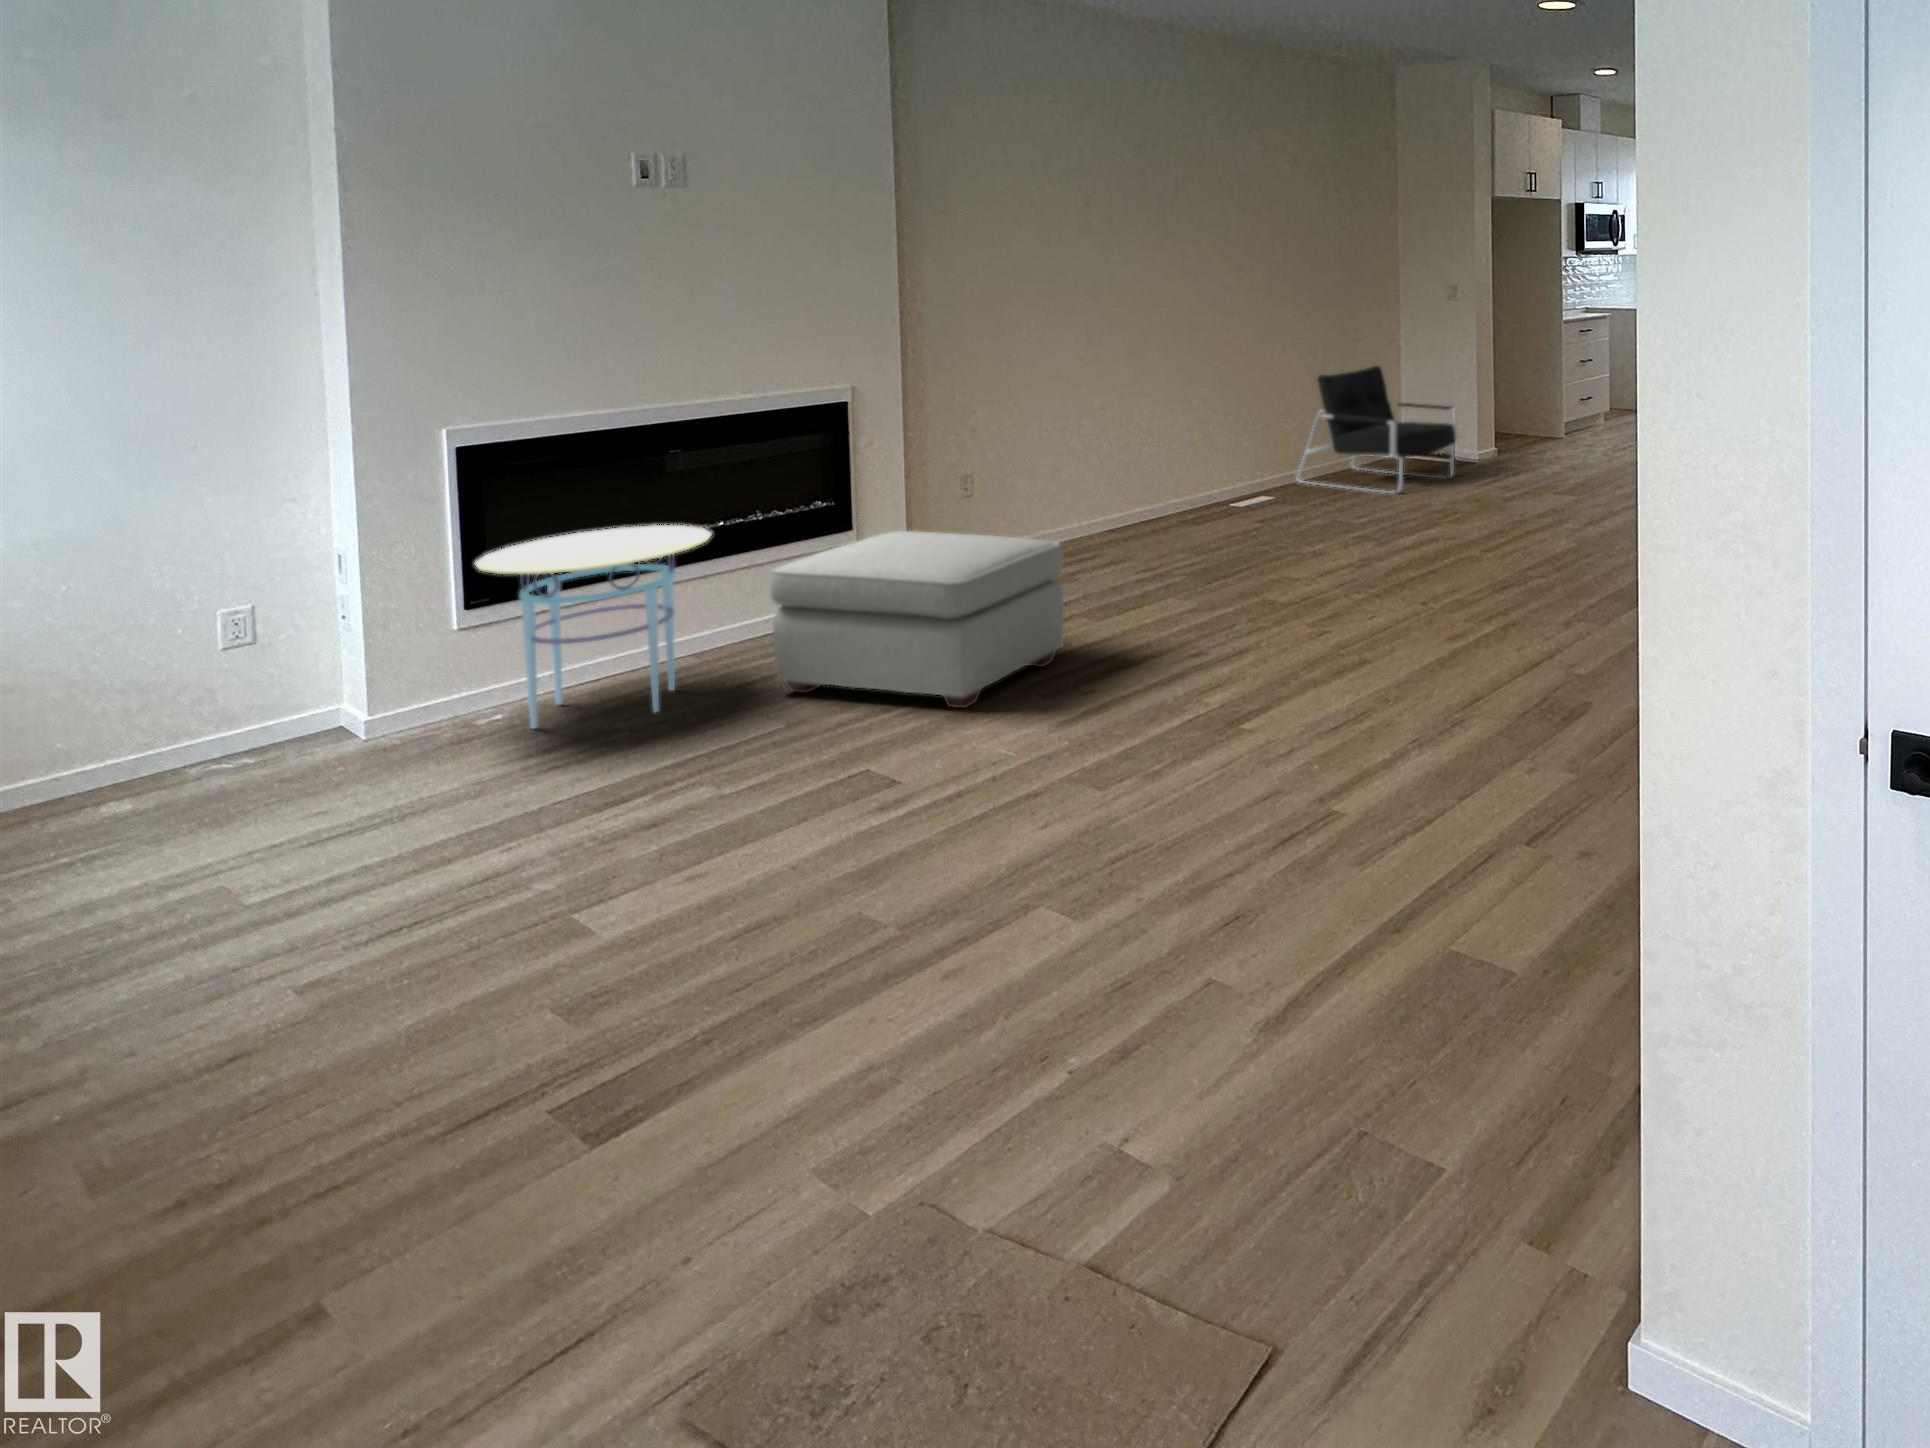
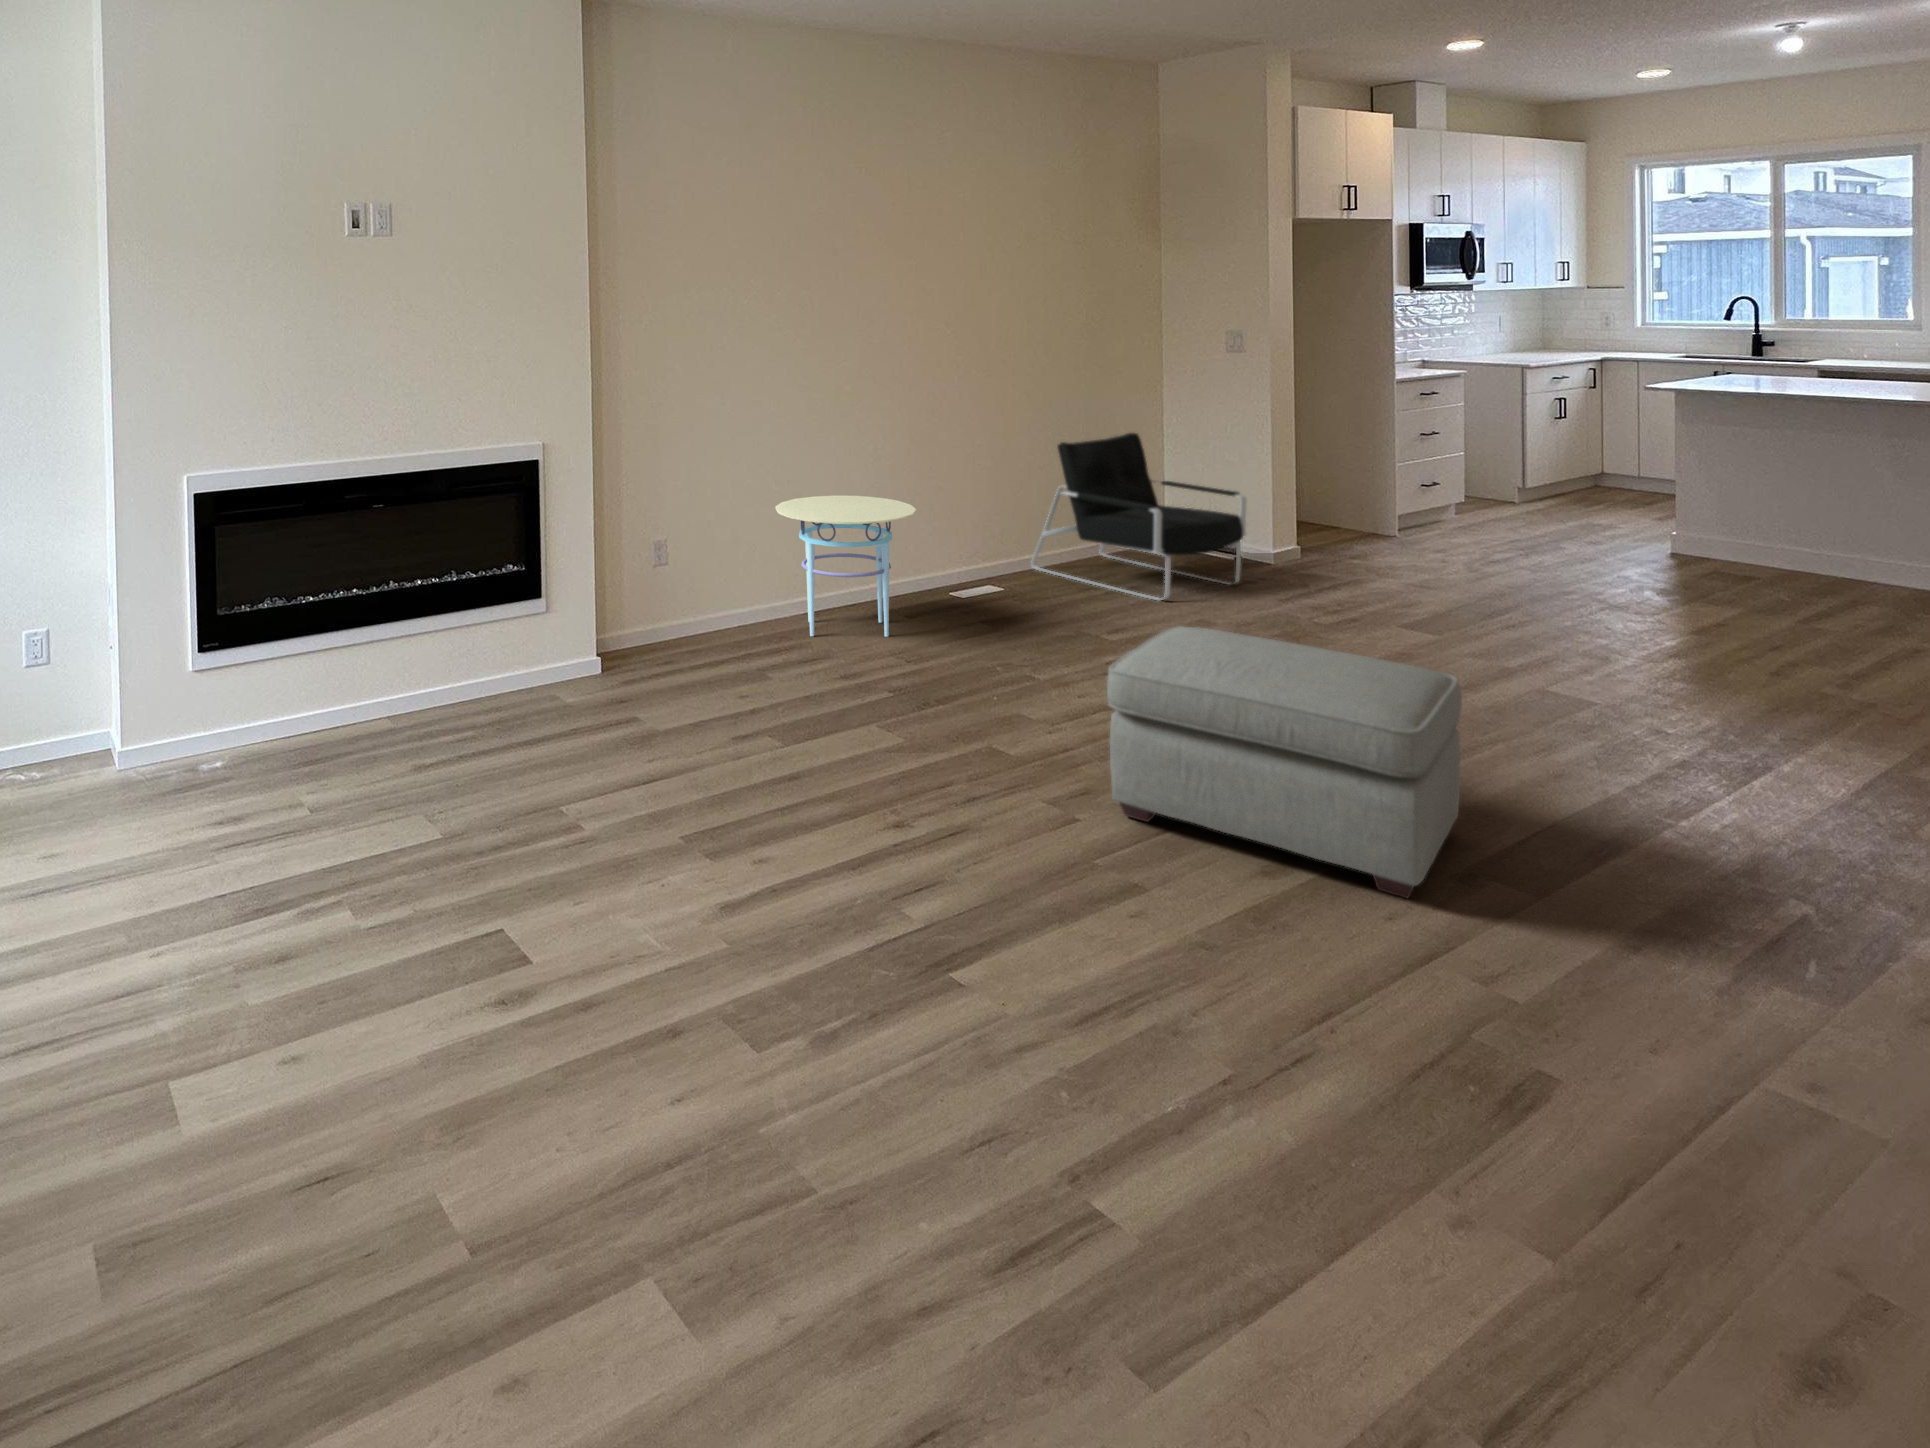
side table: present [475,525,711,729] -> present [775,495,916,637]
ottoman: present [770,531,1063,708] -> present [1107,626,1462,898]

